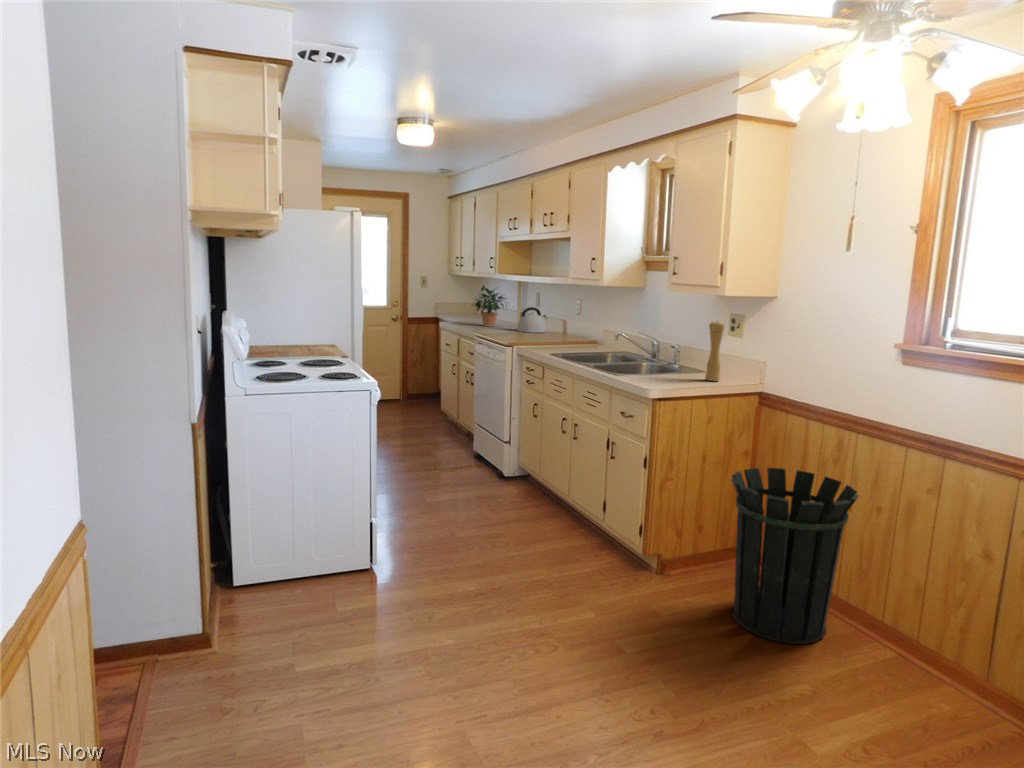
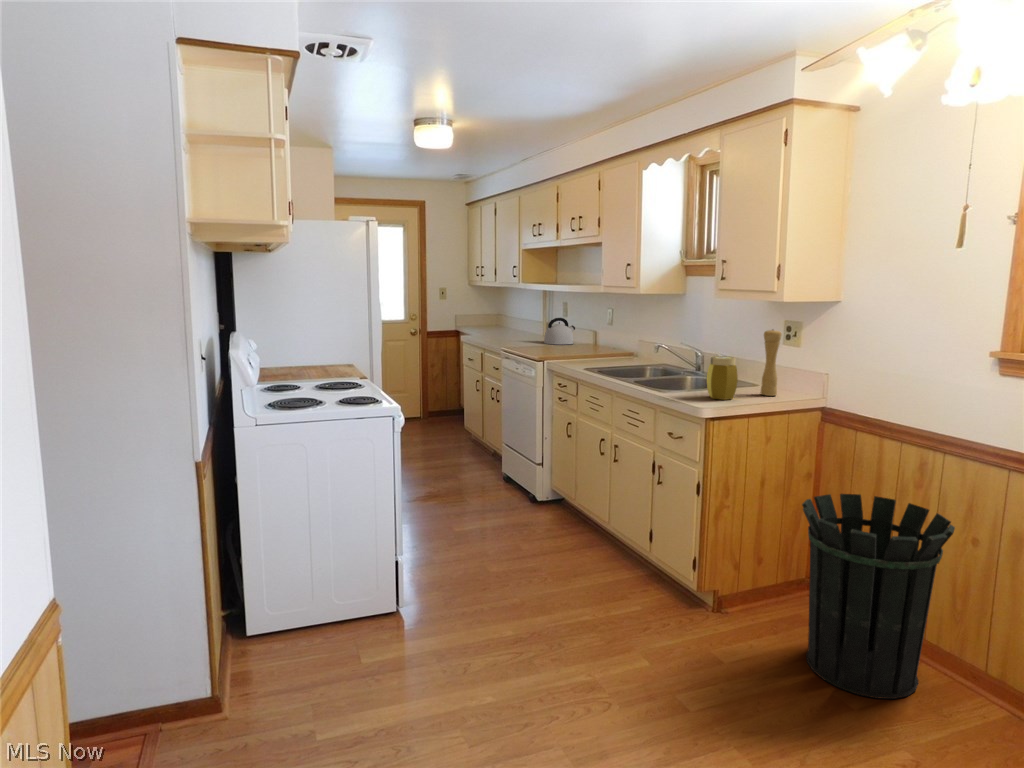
potted plant: present [475,285,507,327] -> none [493,295,536,339]
jar: none [656,344,683,383] -> present [707,356,738,400]

